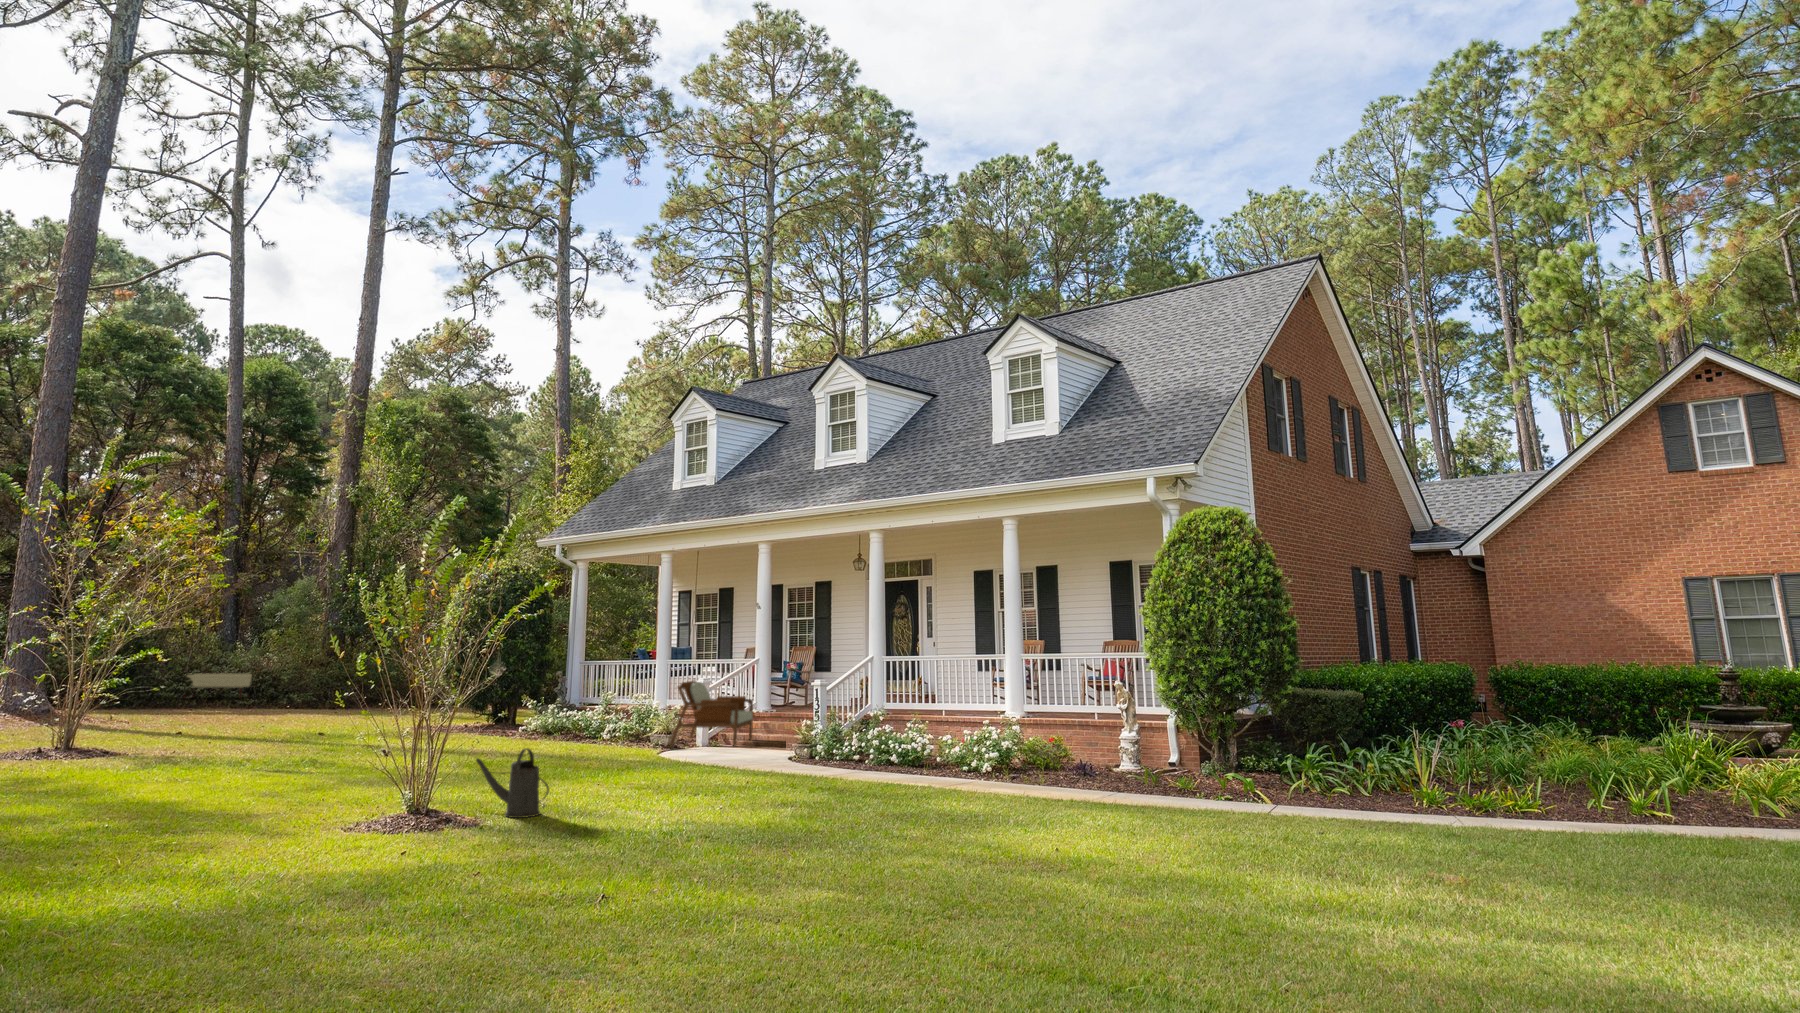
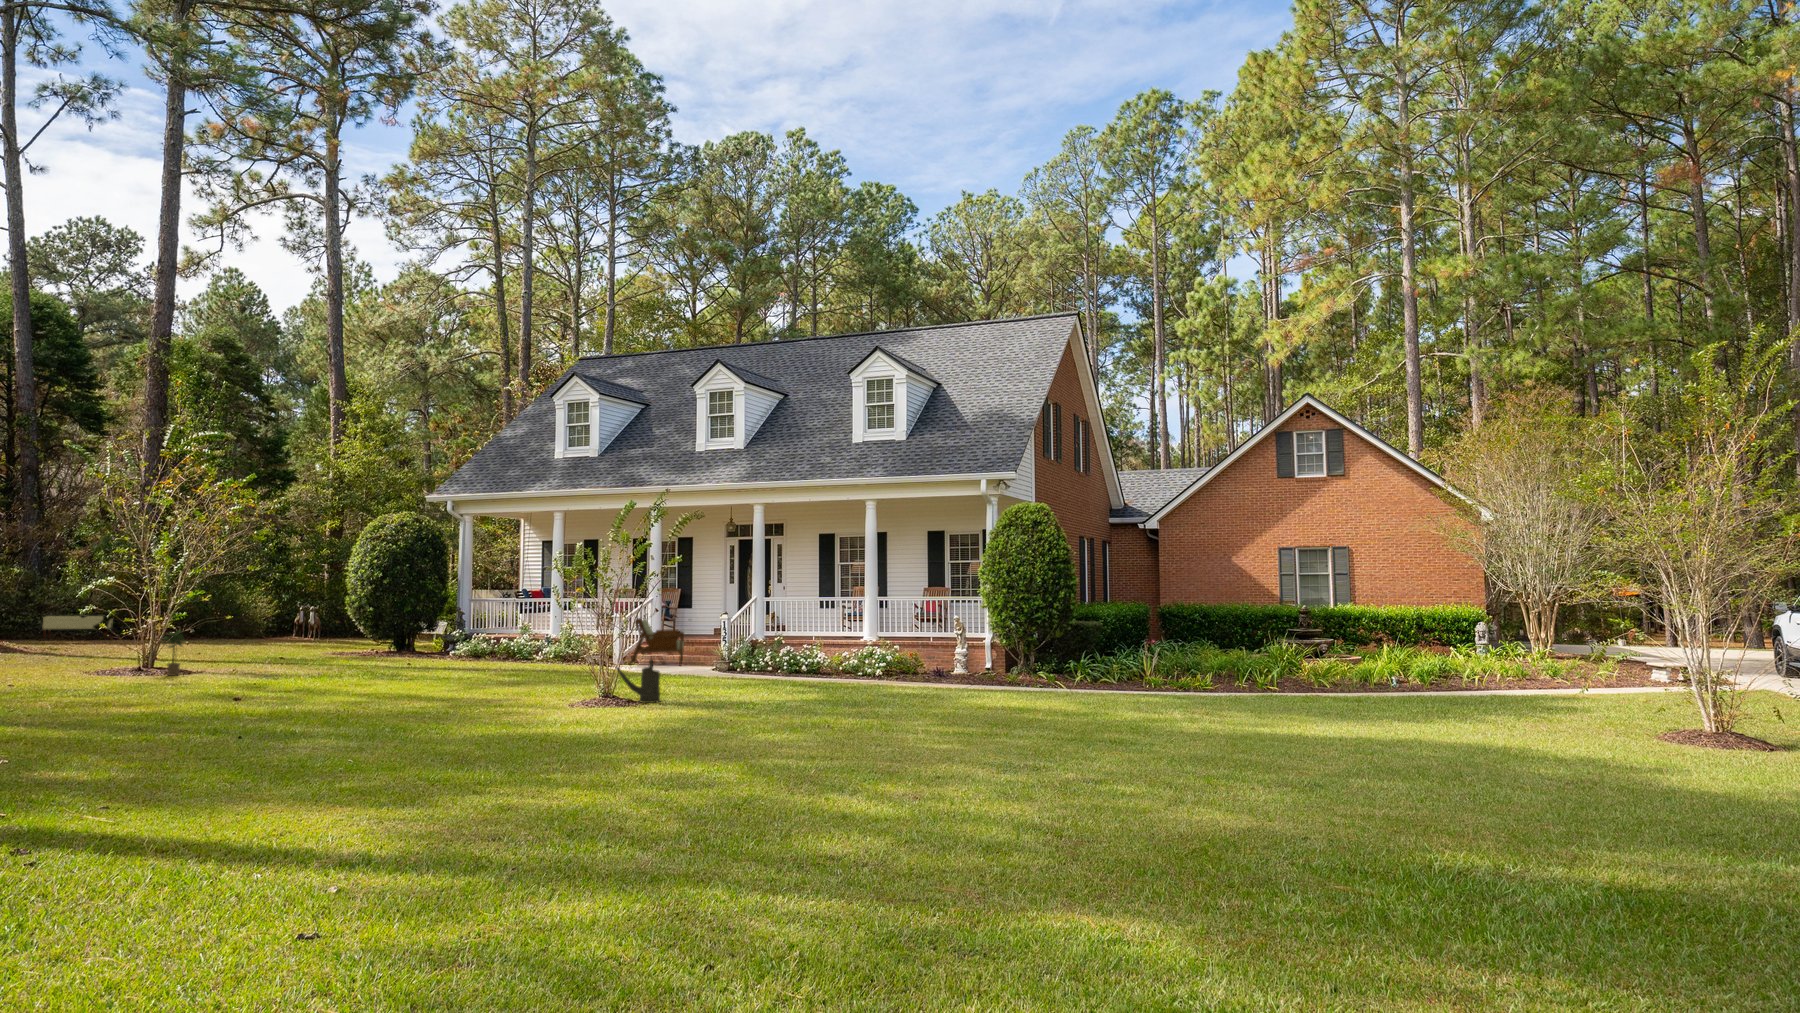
potted plant: none [104,693,140,747] -> present [163,630,184,675]

